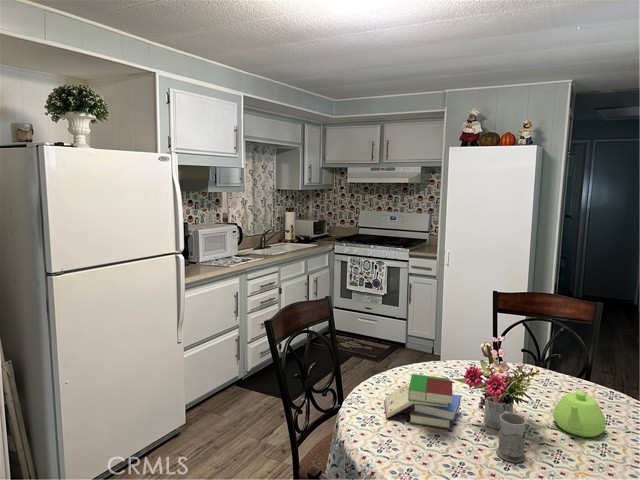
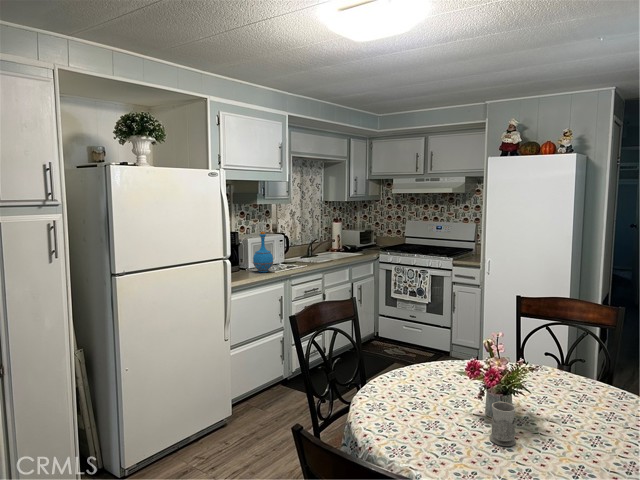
bottle: none [206,222,228,266] -> present [253,232,273,272]
book: present [384,374,461,429] -> none [395,368,466,417]
teapot: present [553,392,606,437] -> none [553,388,602,430]

